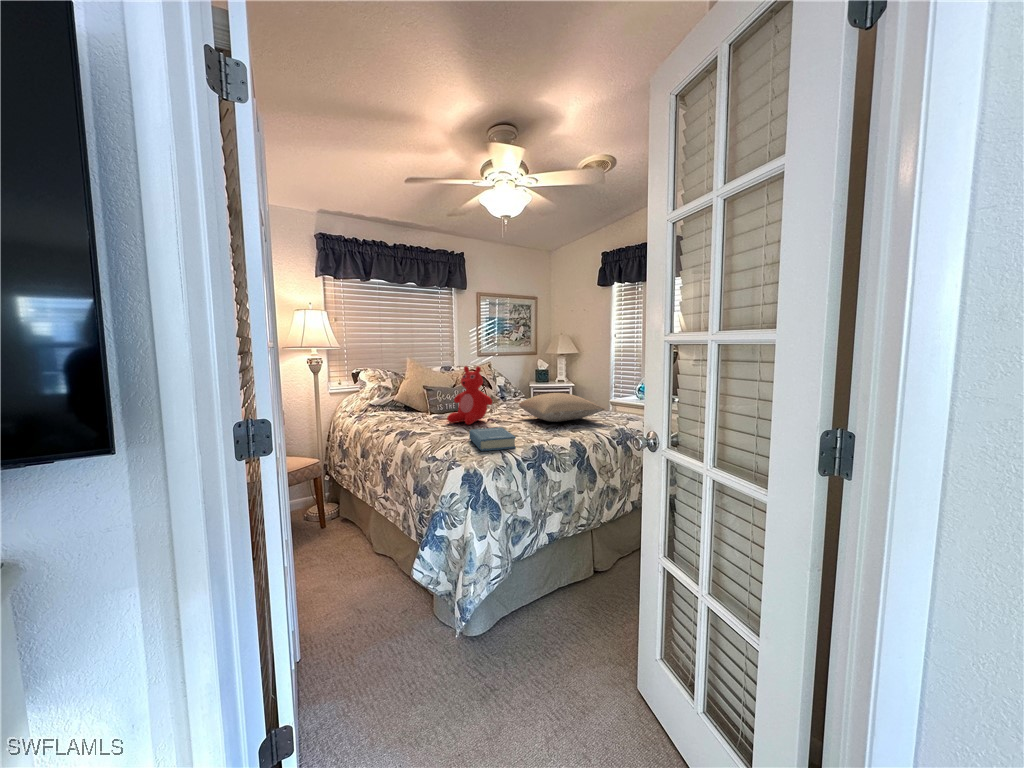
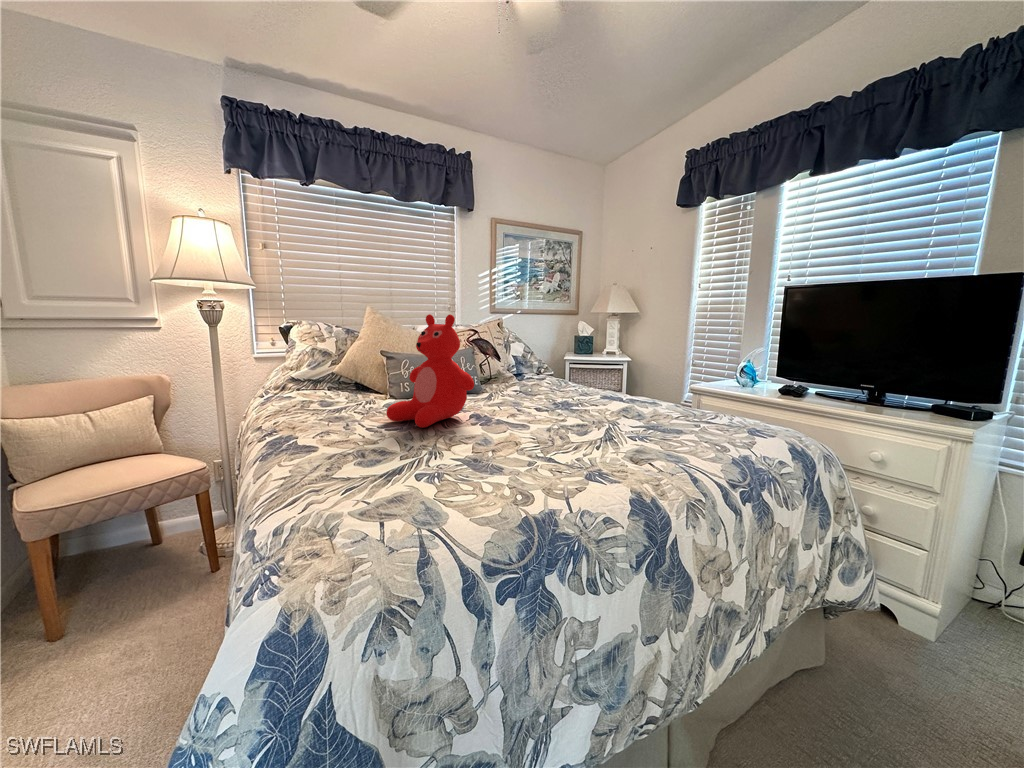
pillow: present [519,393,605,422] -> none [529,373,704,430]
hardback book: present [469,427,516,451] -> none [364,449,474,532]

